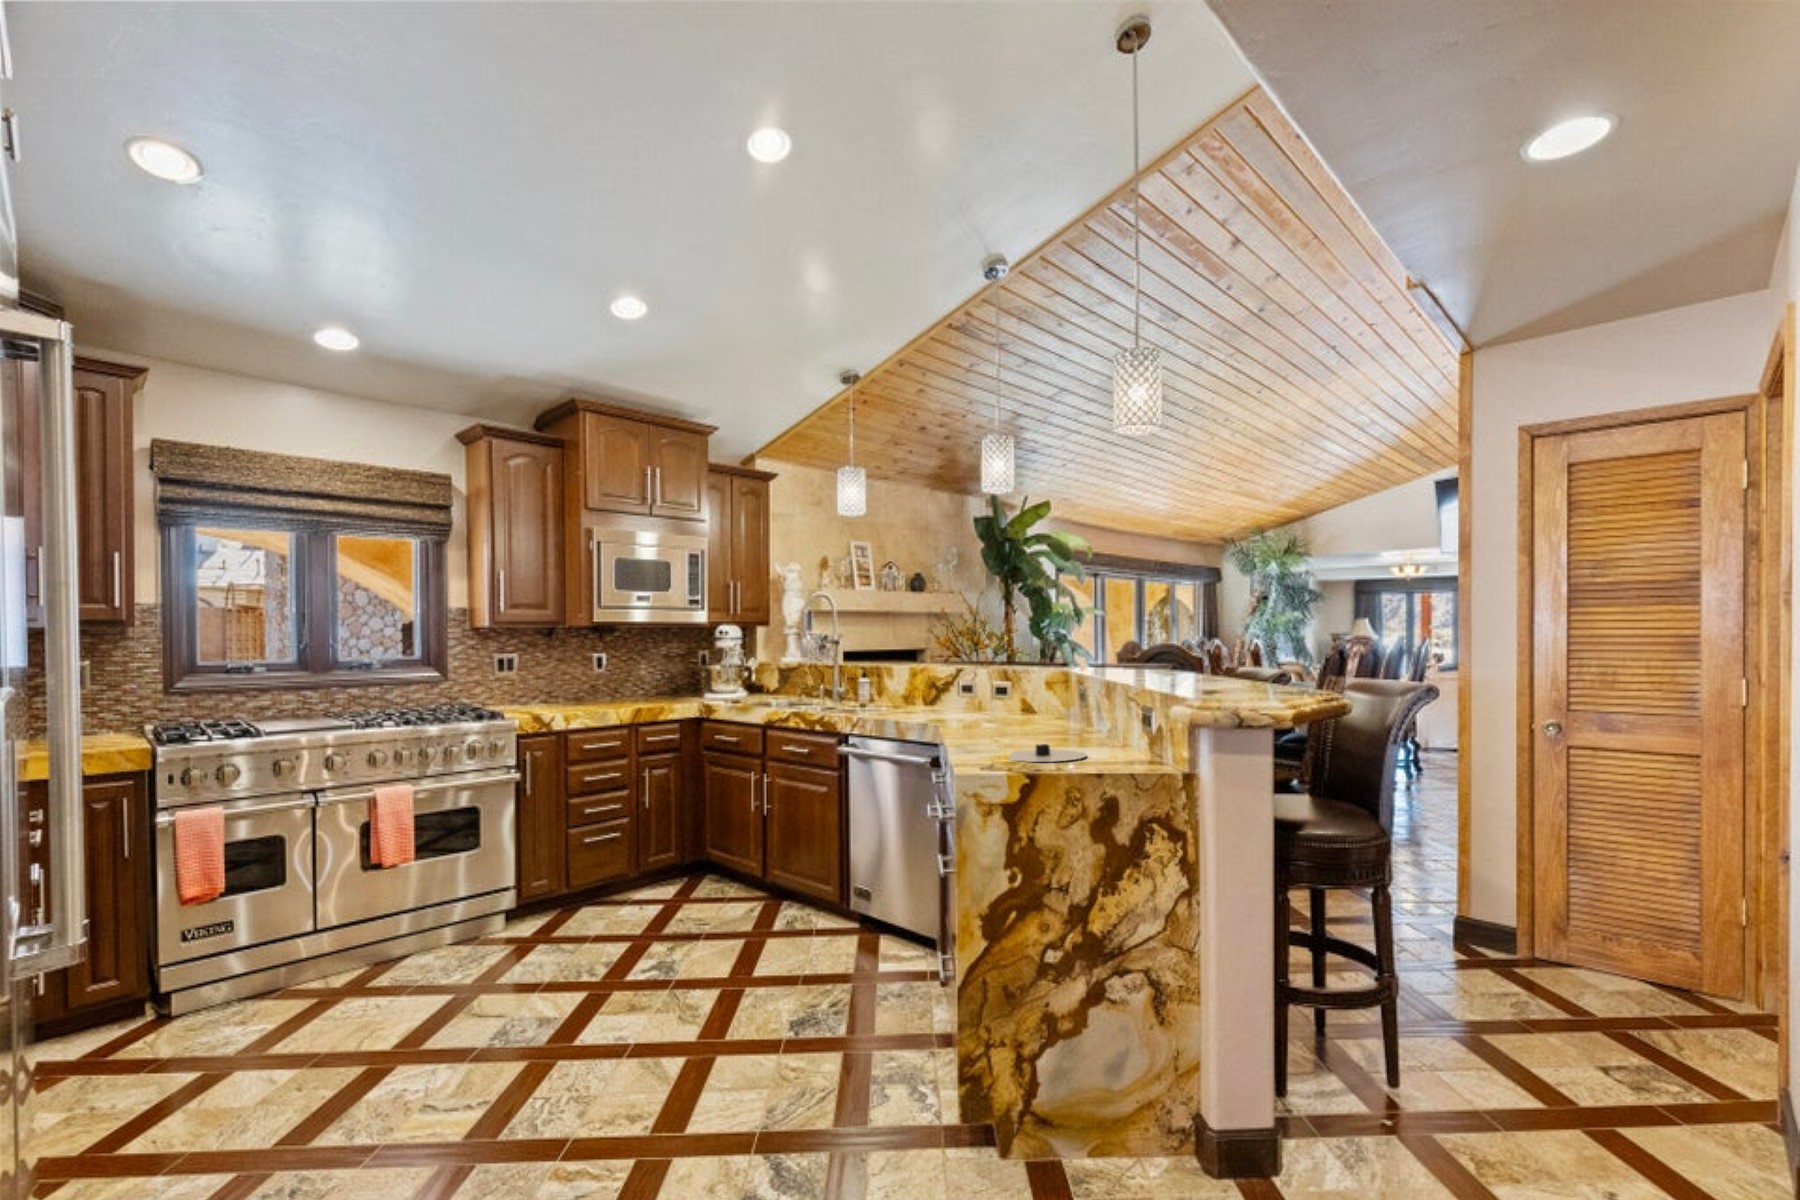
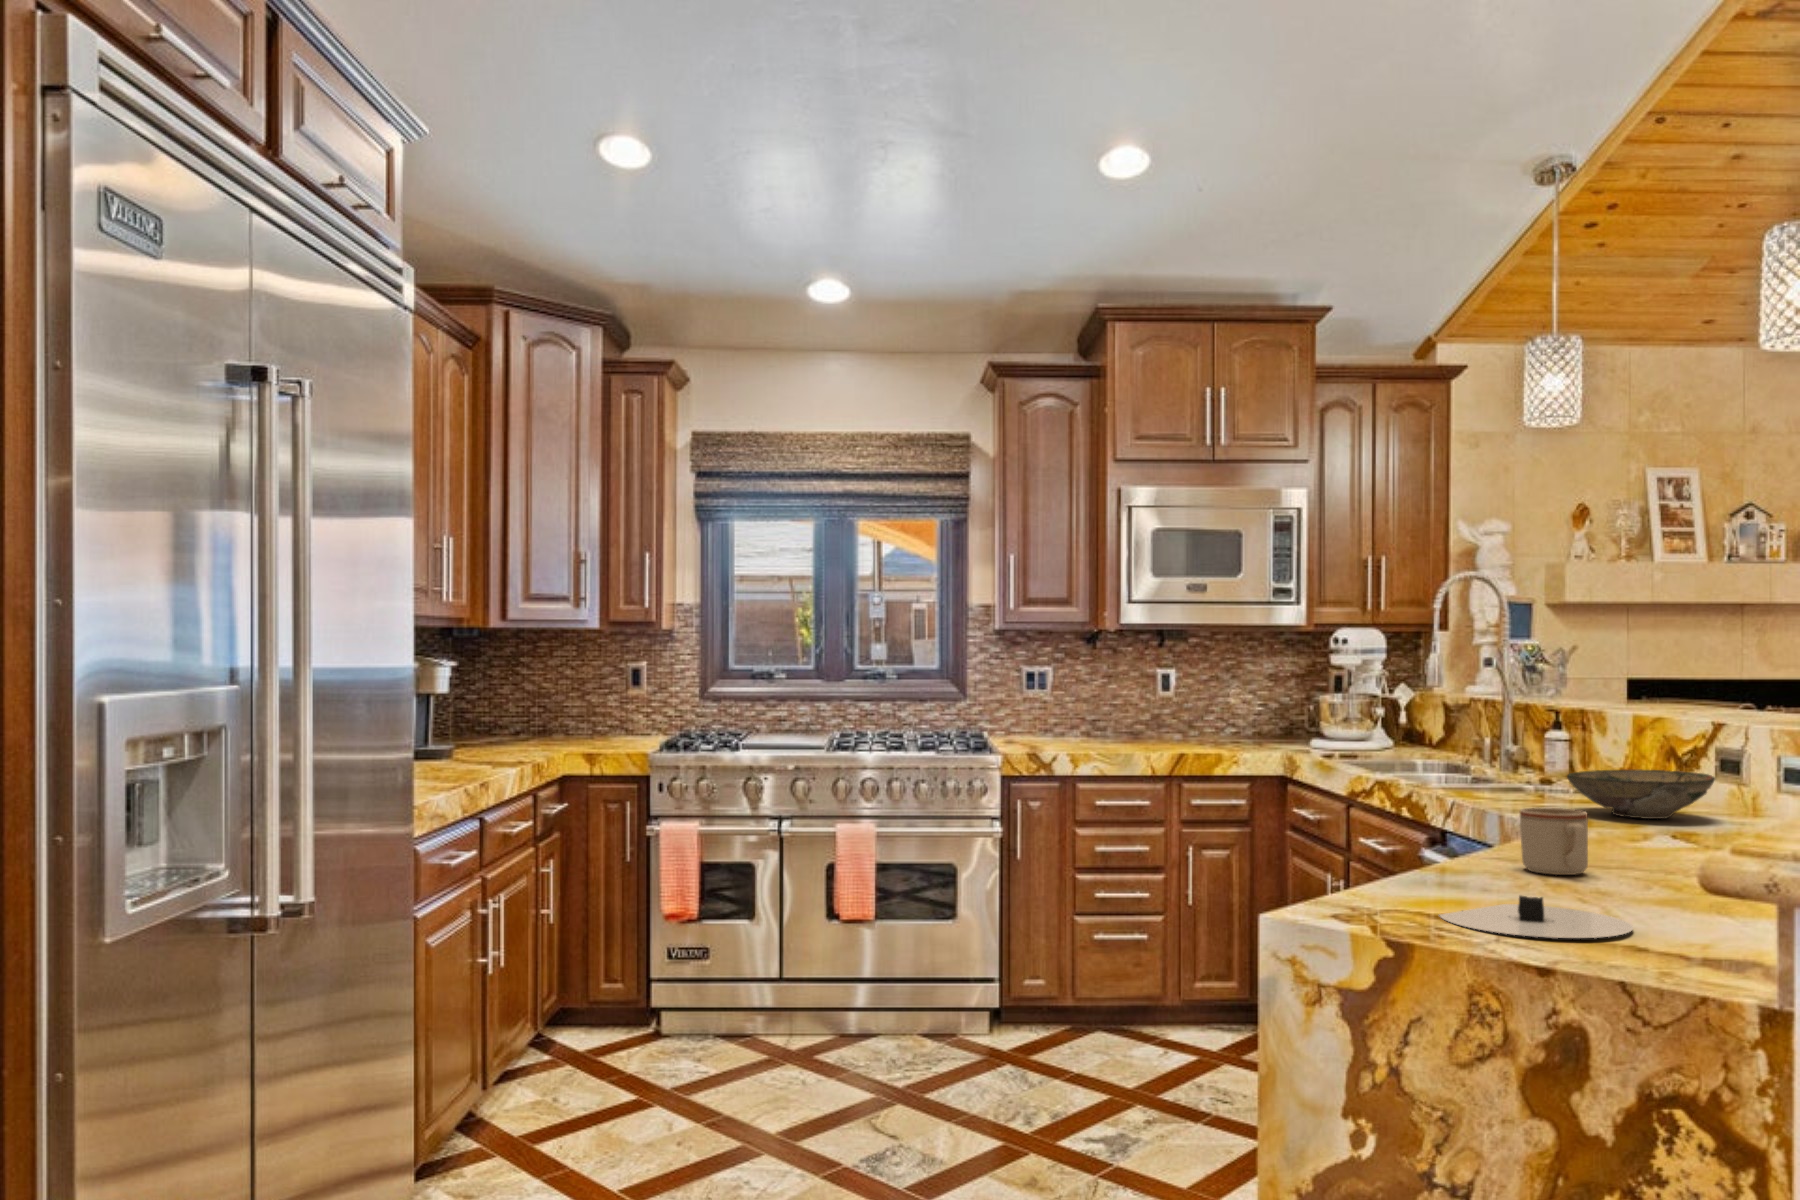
bowl: none [906,690,971,714] -> present [1567,770,1715,819]
mug: none [970,706,1007,739] -> present [1520,808,1588,875]

